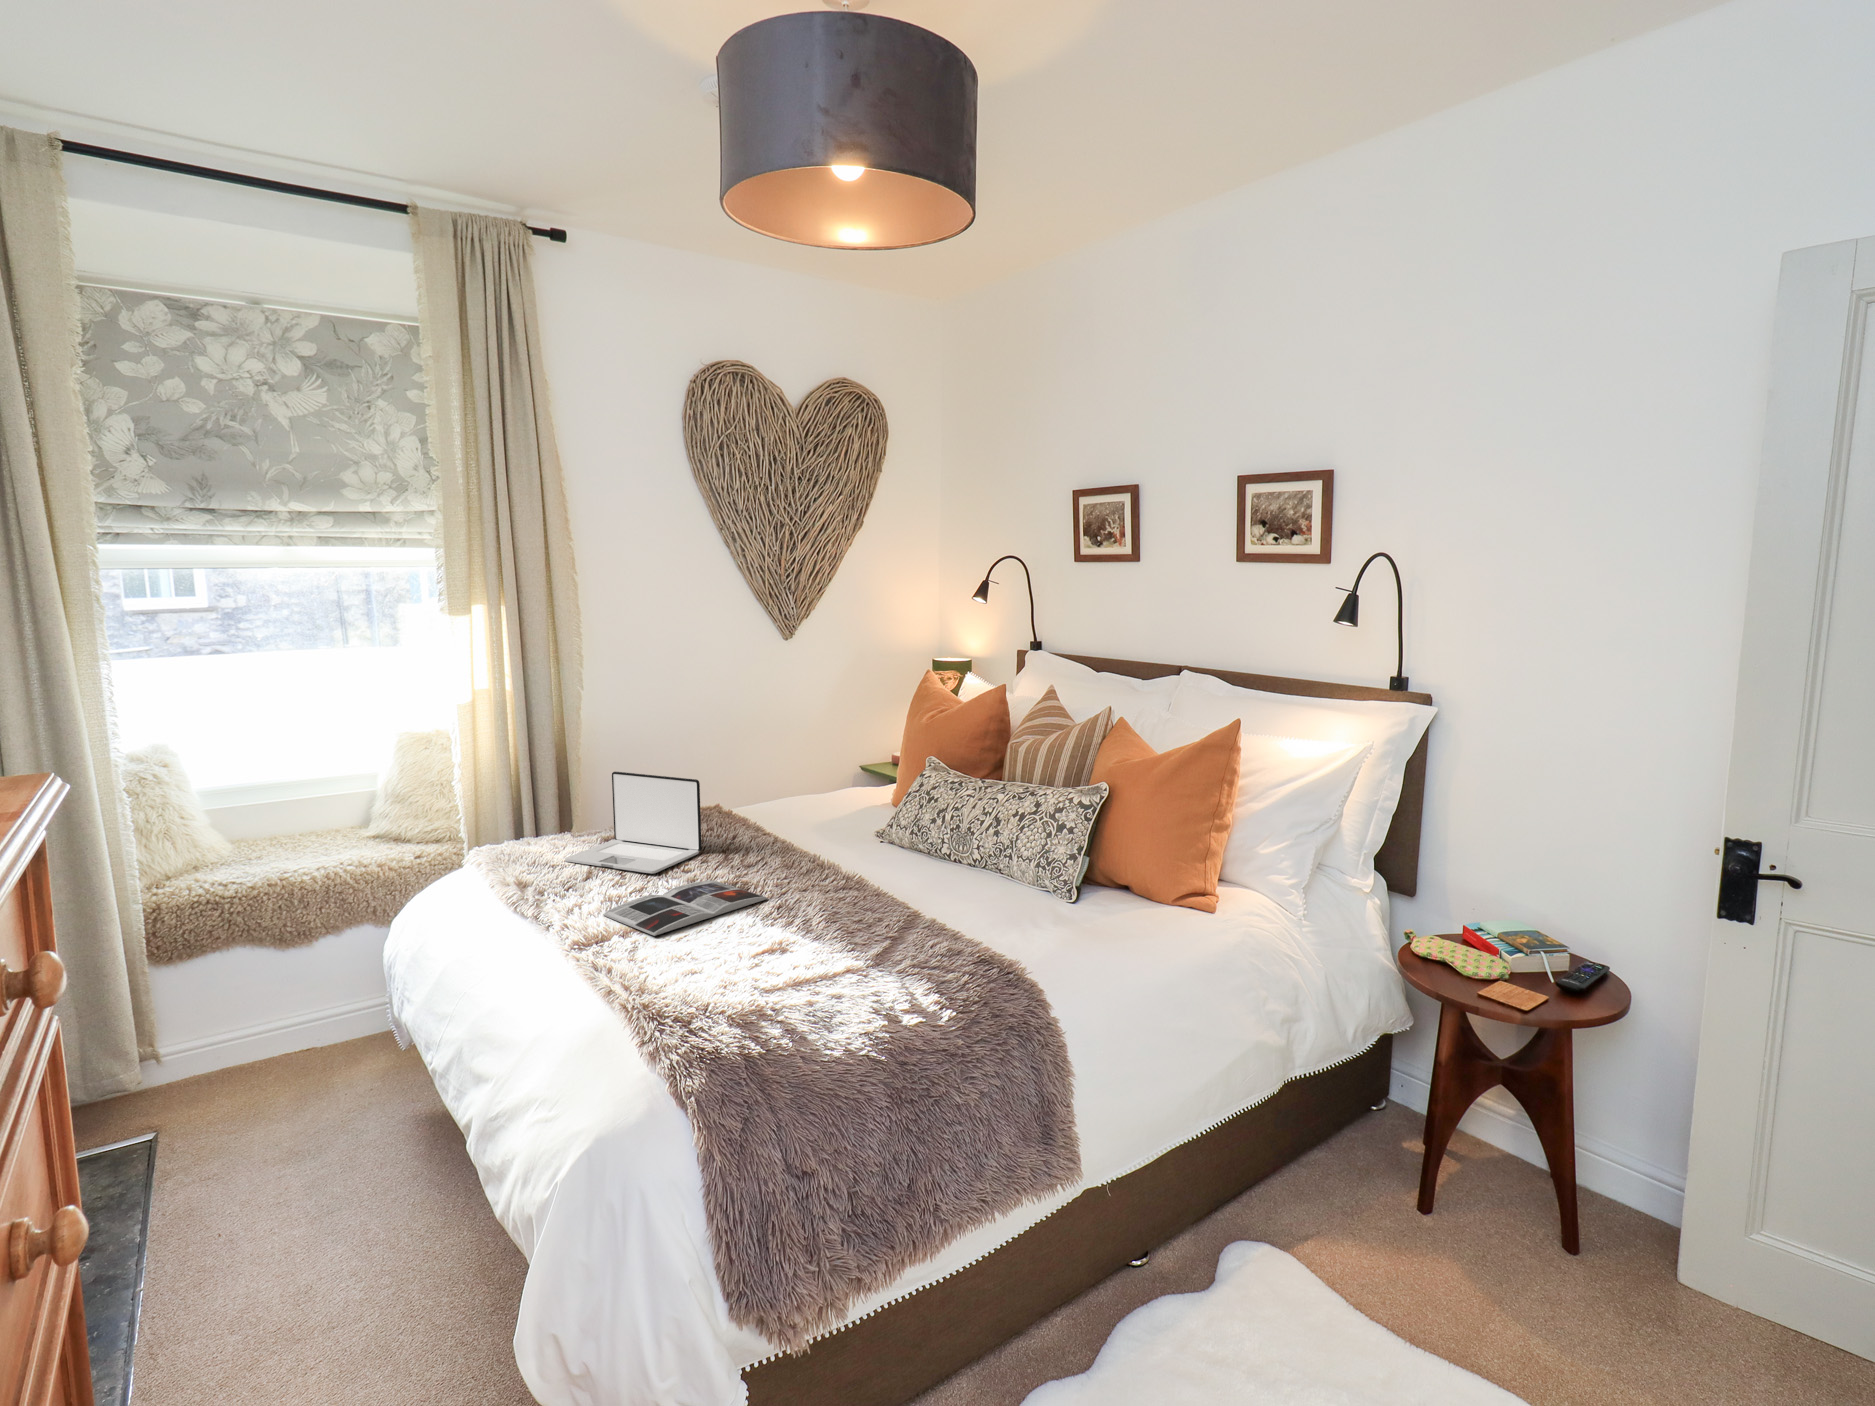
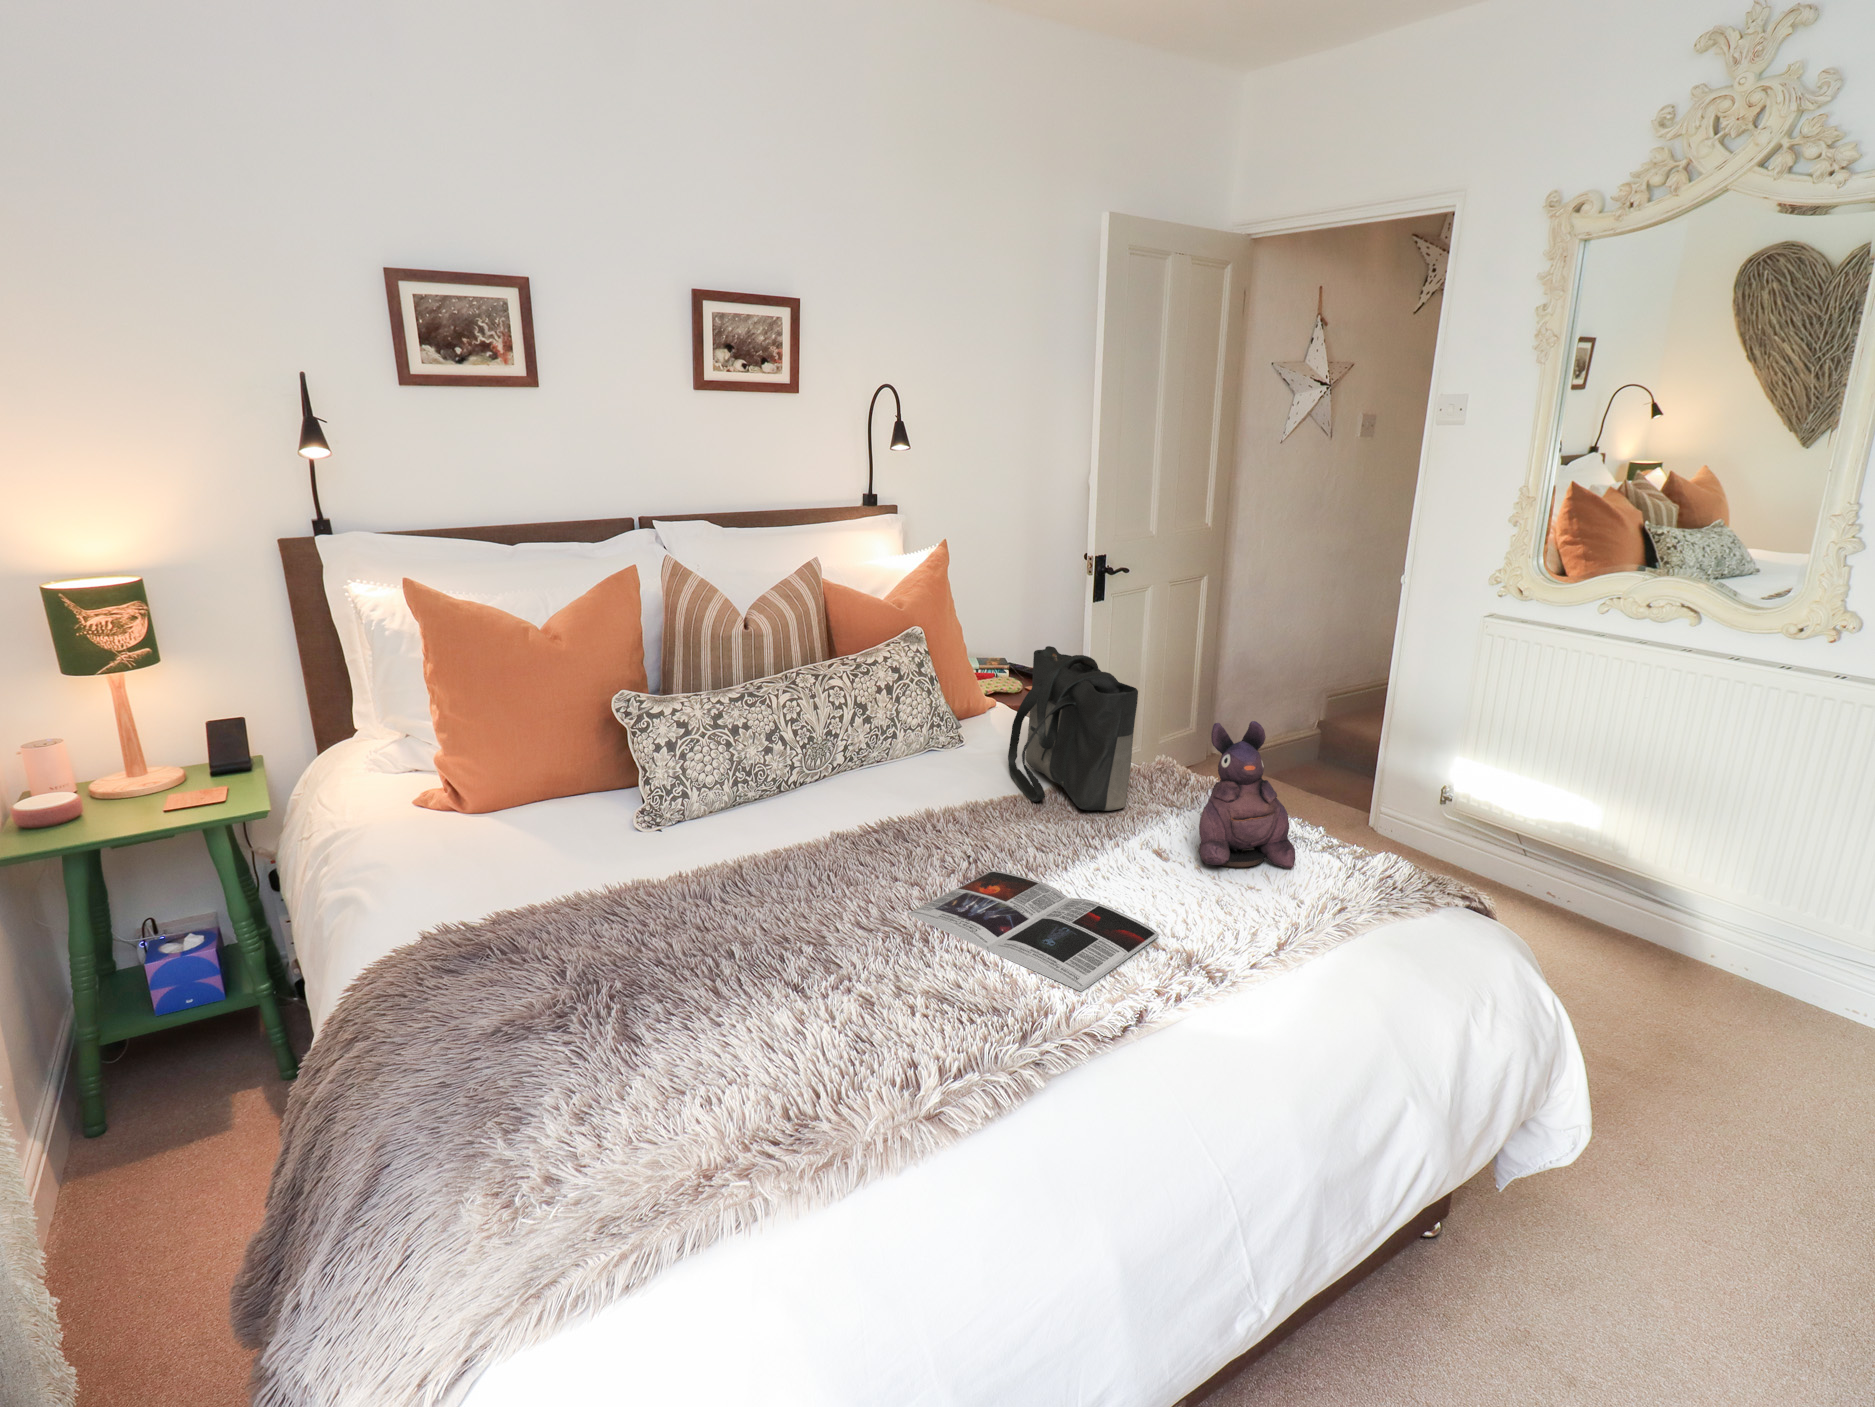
laptop: present [565,772,702,874] -> none [596,803,877,1087]
tote bag: none [870,806,1023,942] -> present [1008,646,1138,811]
plush toy: none [743,849,842,993] -> present [1199,721,1295,868]

